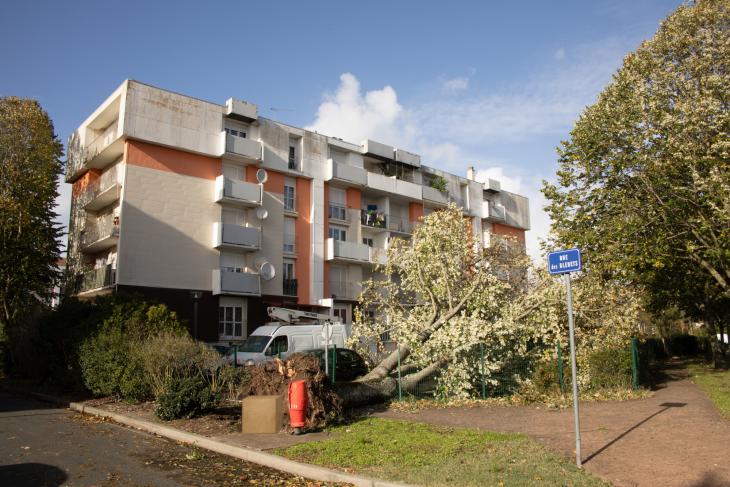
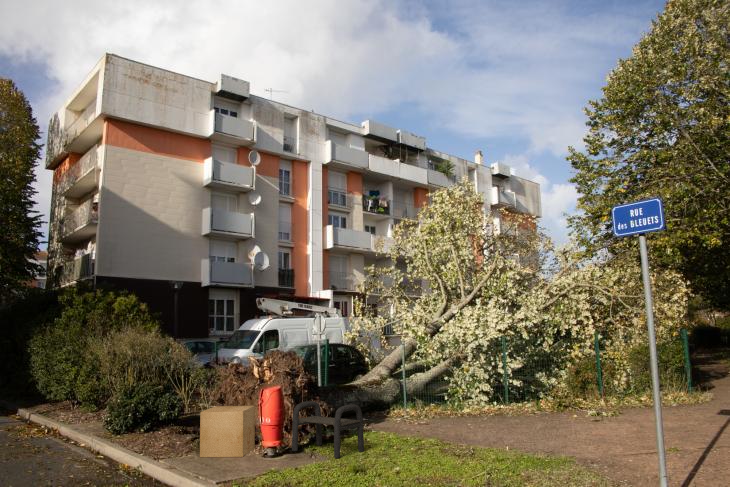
bench: none [312,392,369,434] -> present [292,401,364,458]

